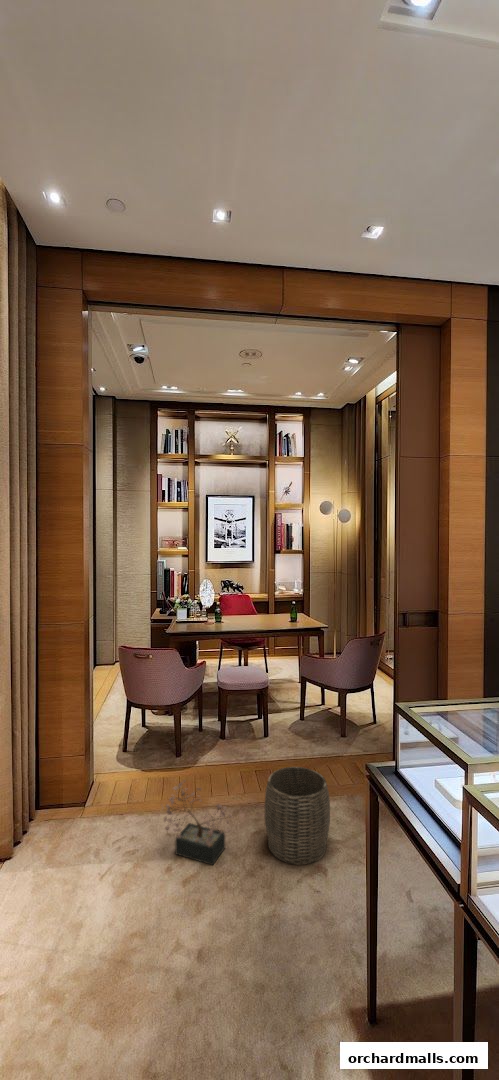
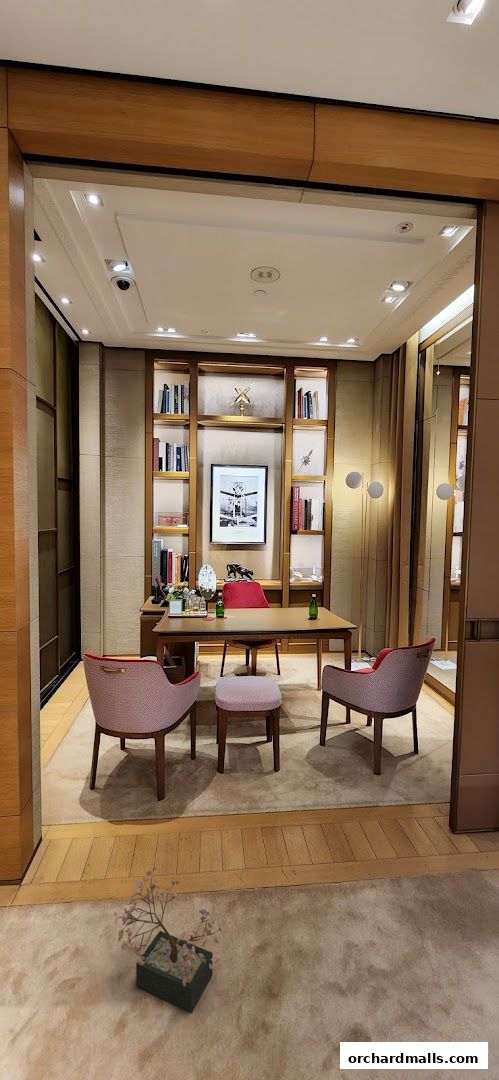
woven basket: present [265,767,330,865] -> none [272,850,372,1019]

